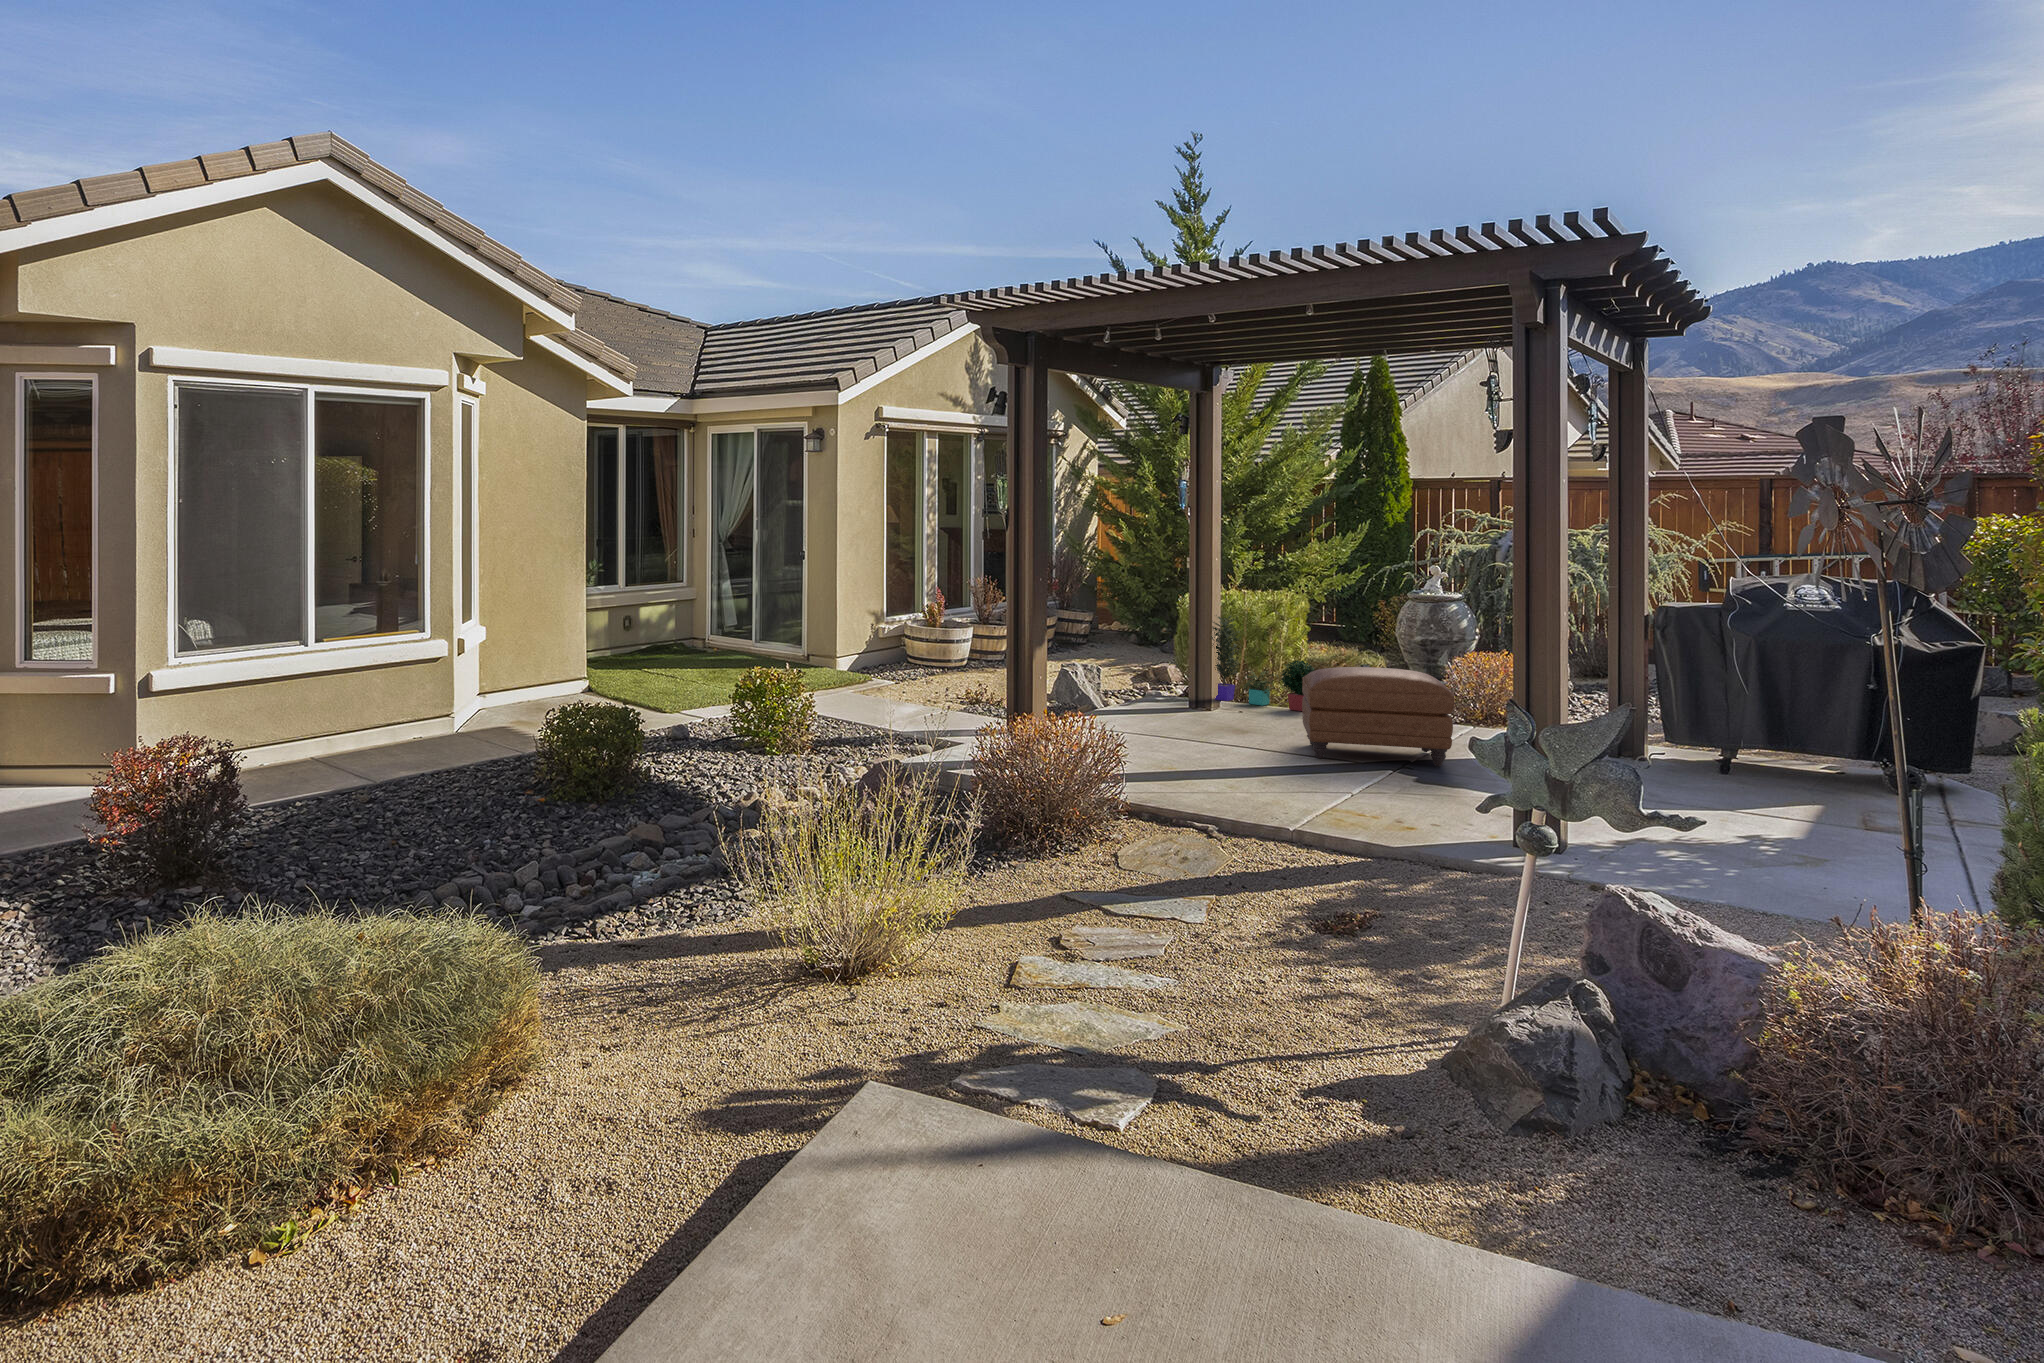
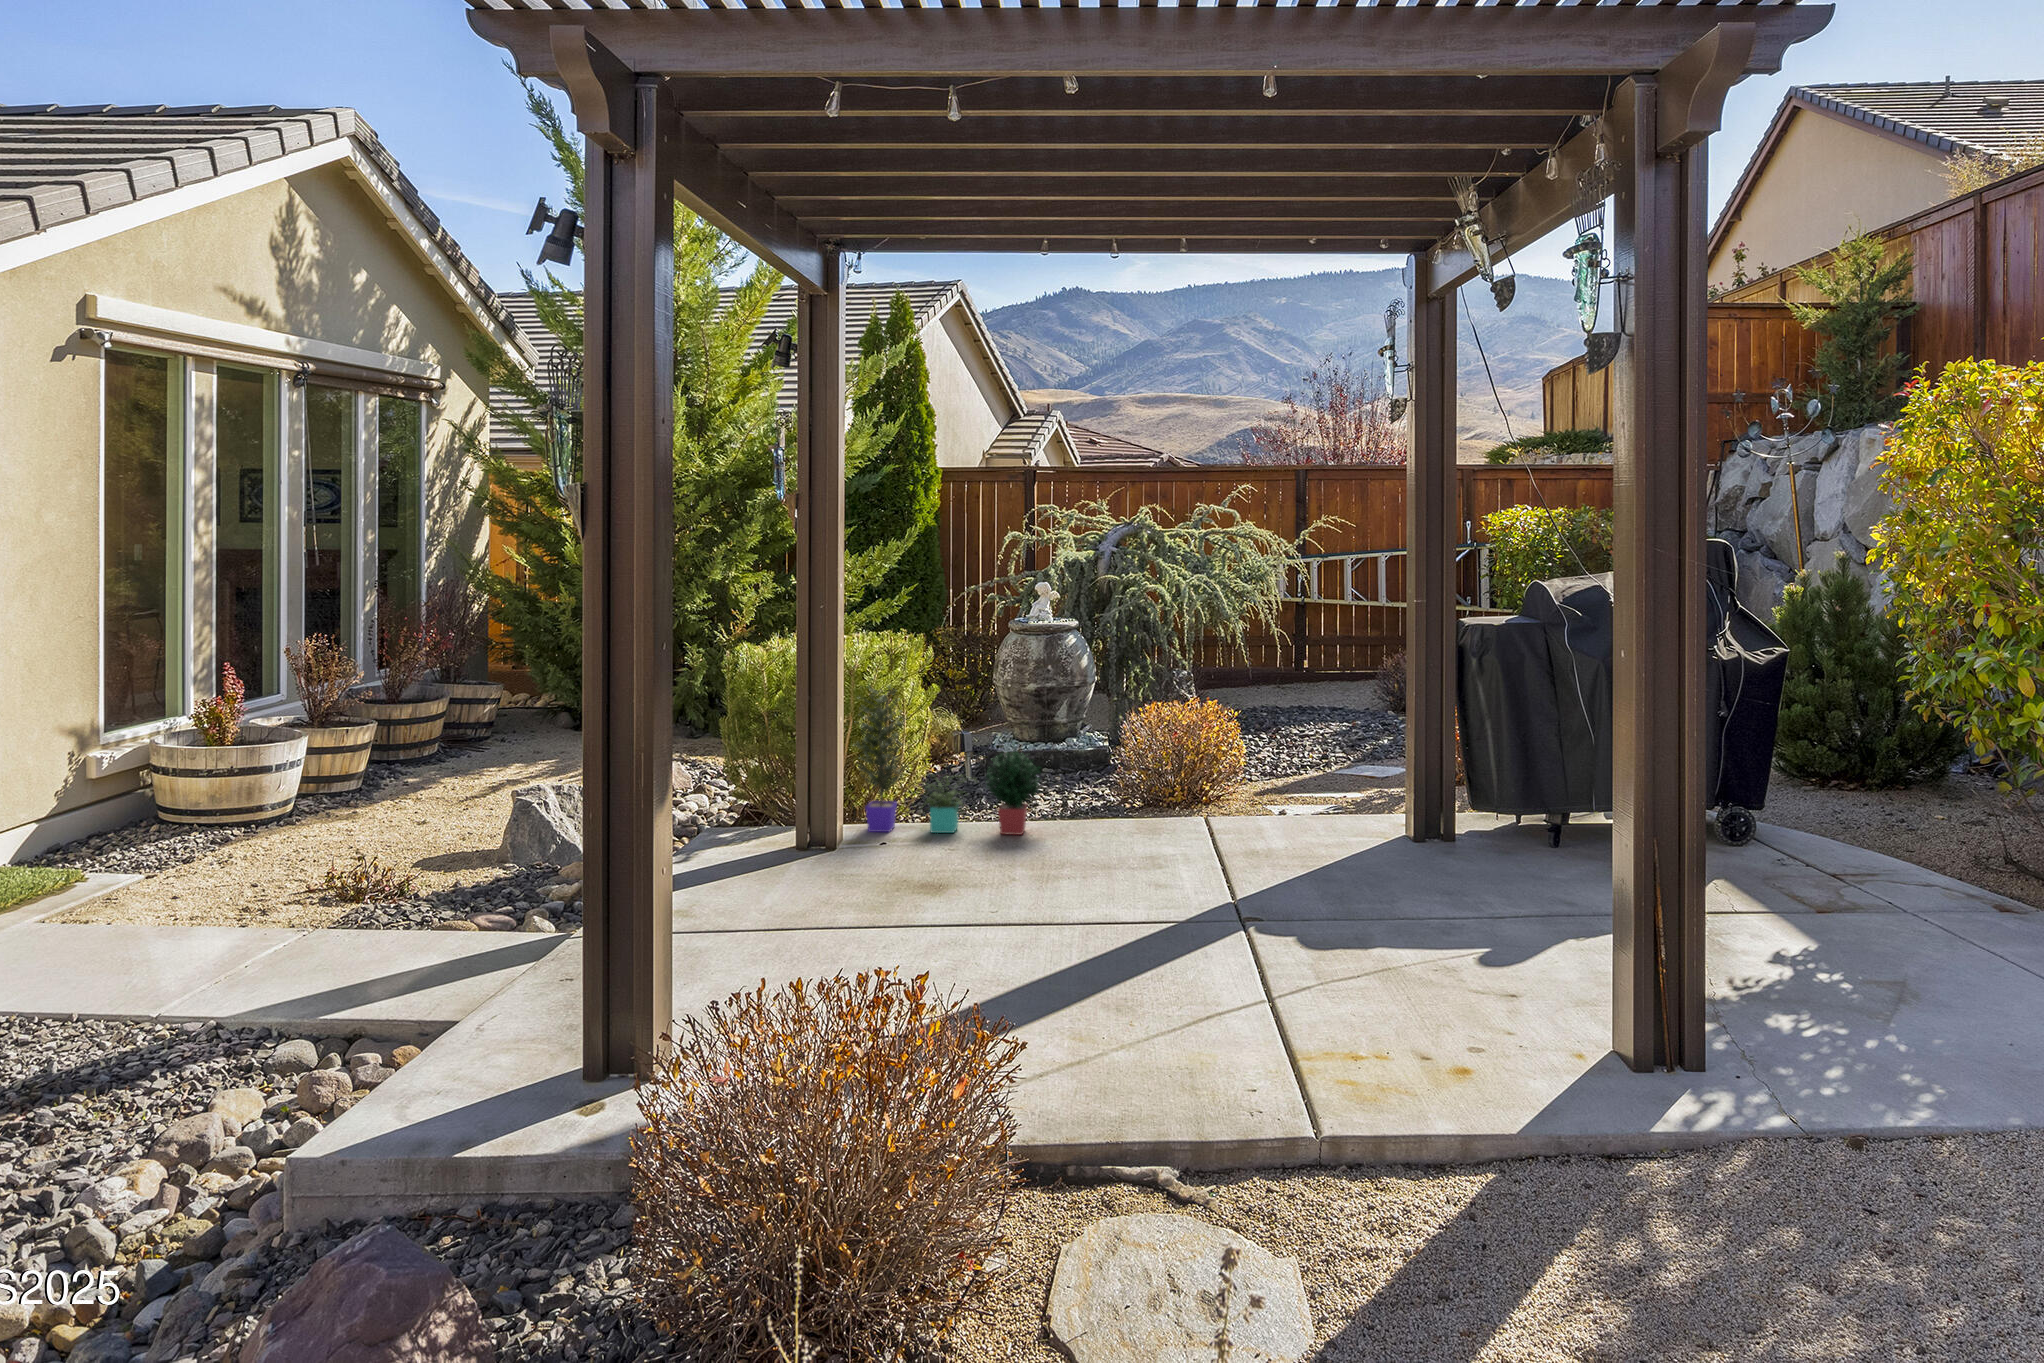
ottoman: present [1302,667,1455,767] -> none [1136,766,1410,955]

